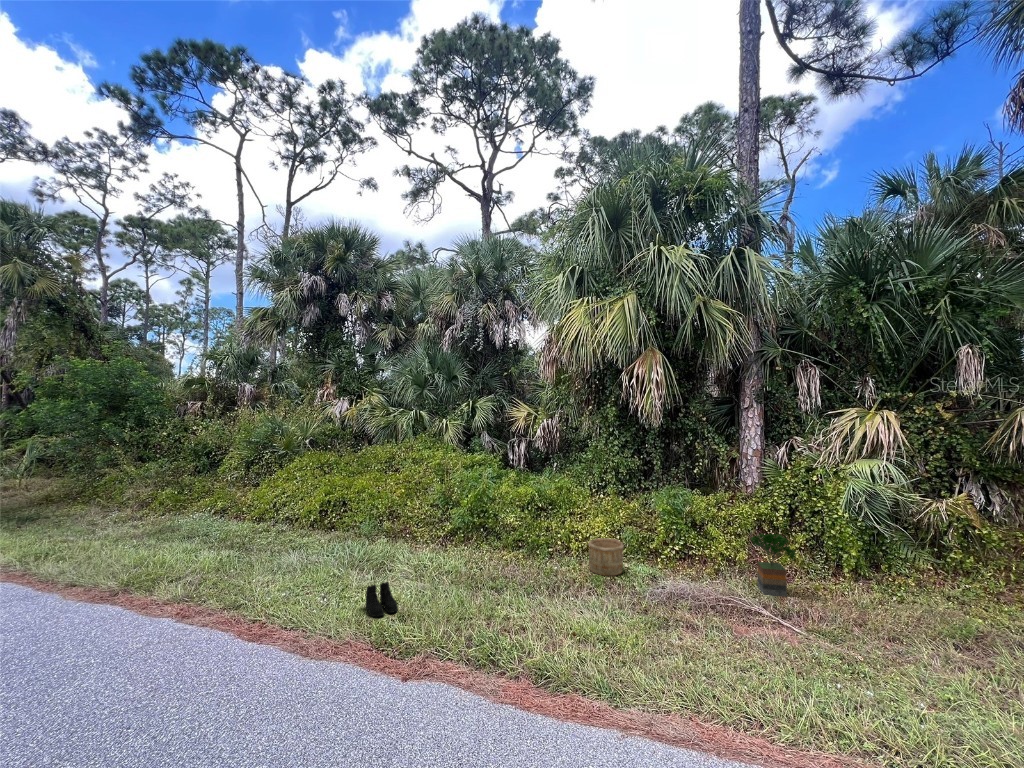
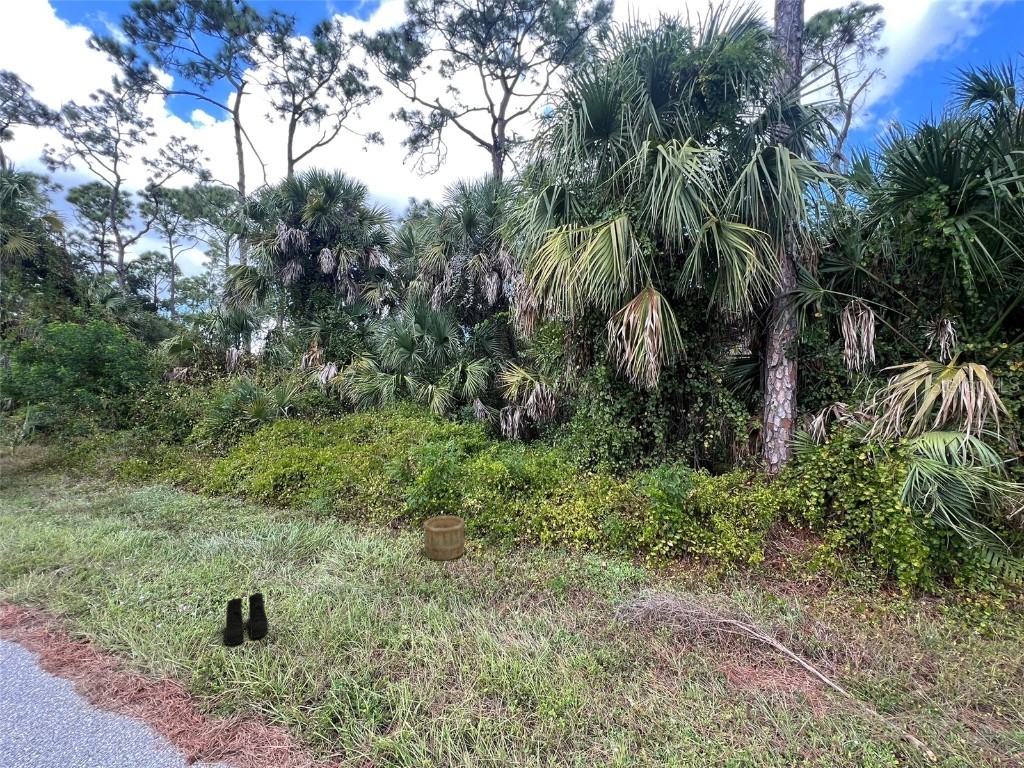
potted tree: present [751,534,796,596] -> none [768,531,837,623]
wooden bucket: present [588,538,624,576] -> present [423,516,465,560]

